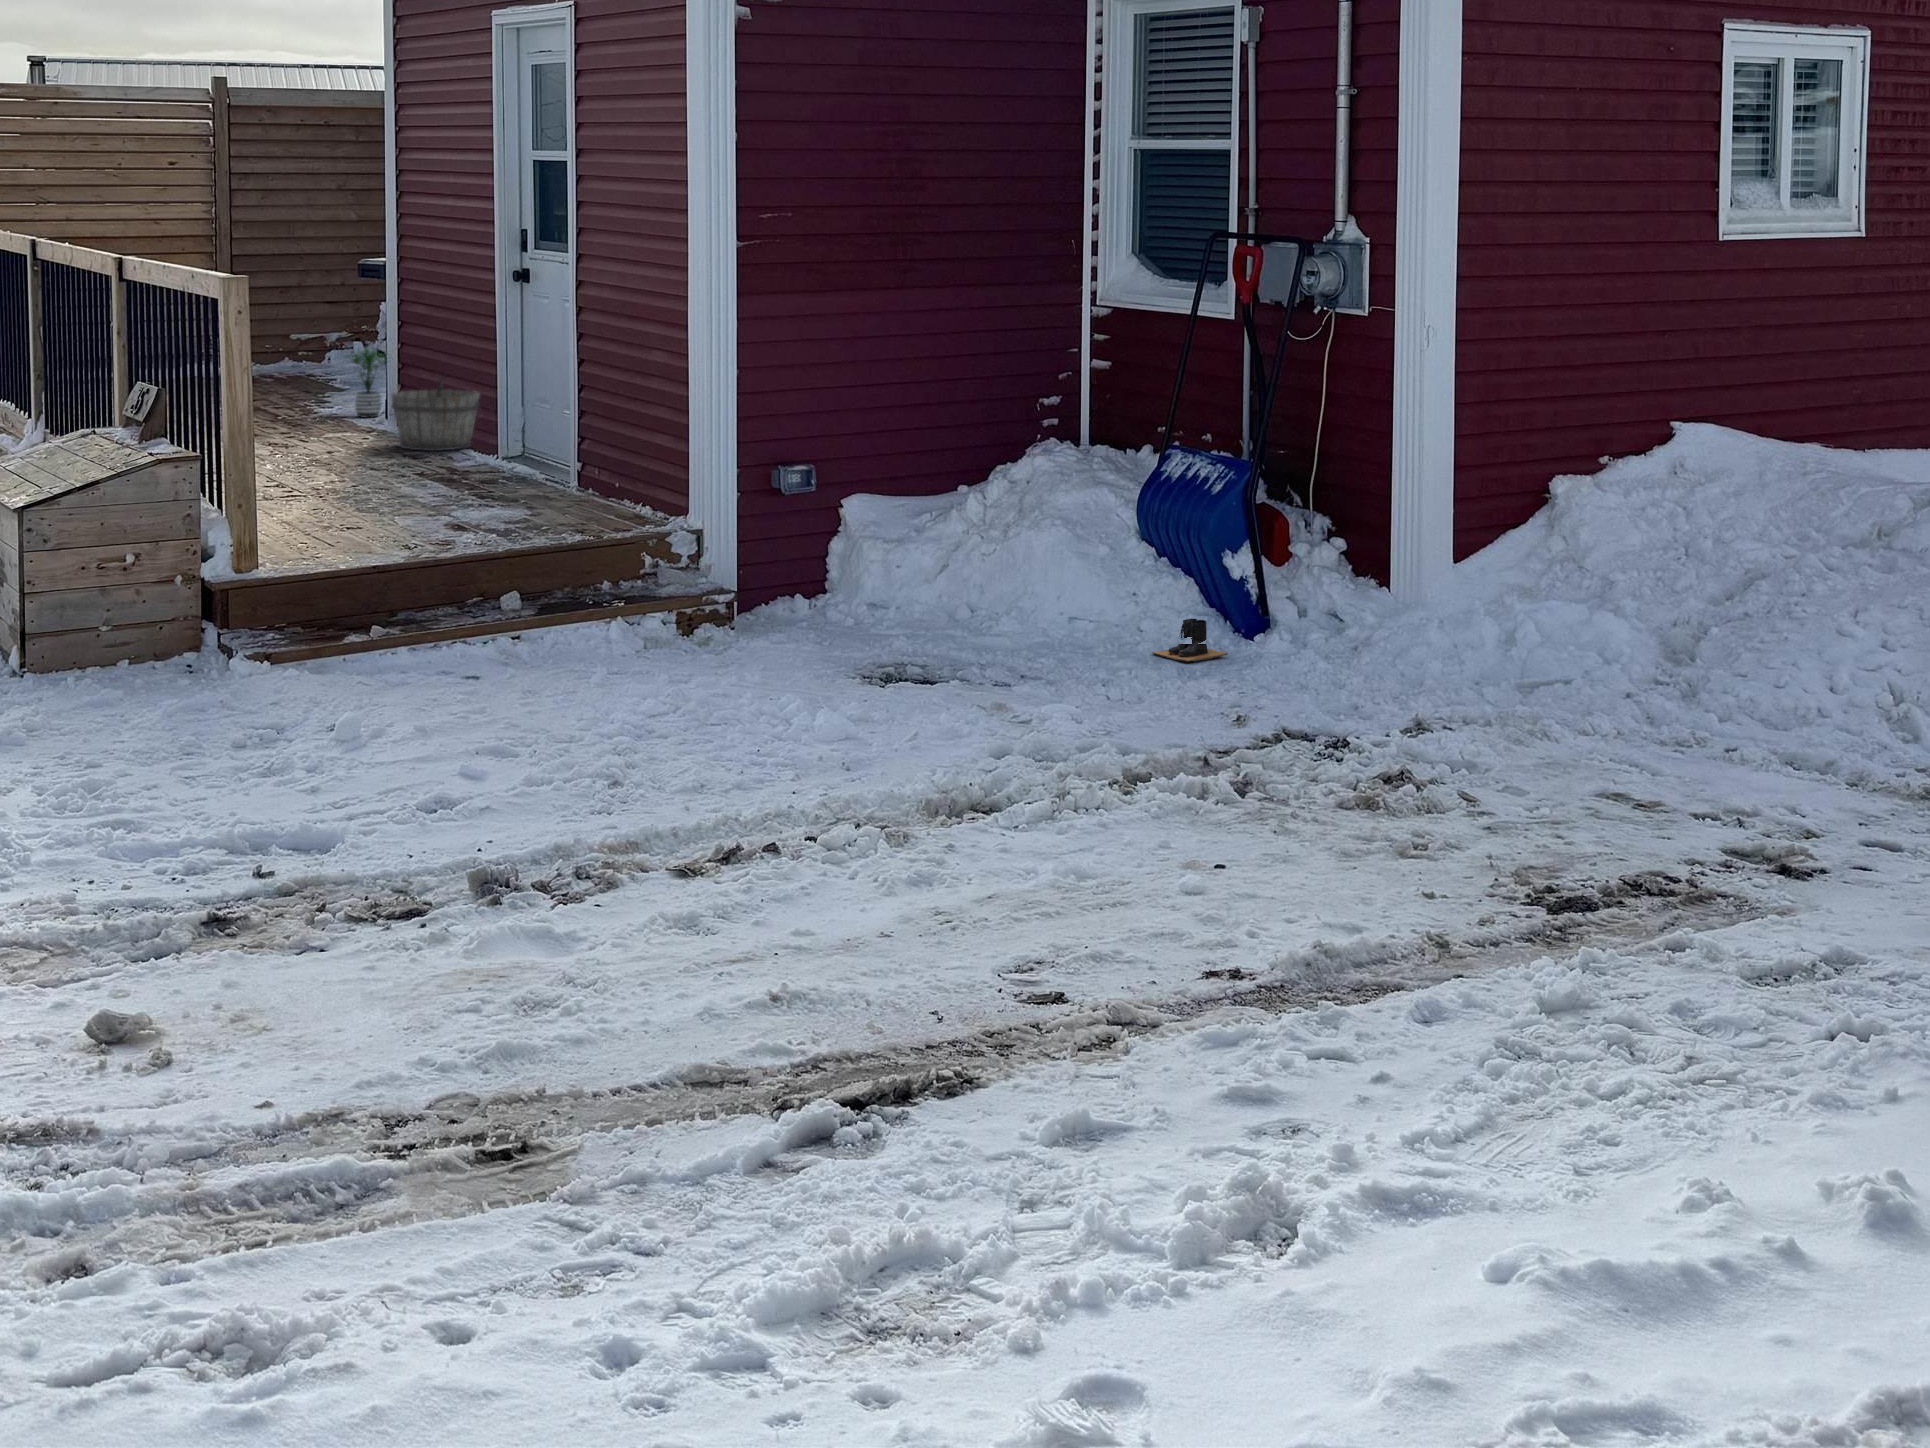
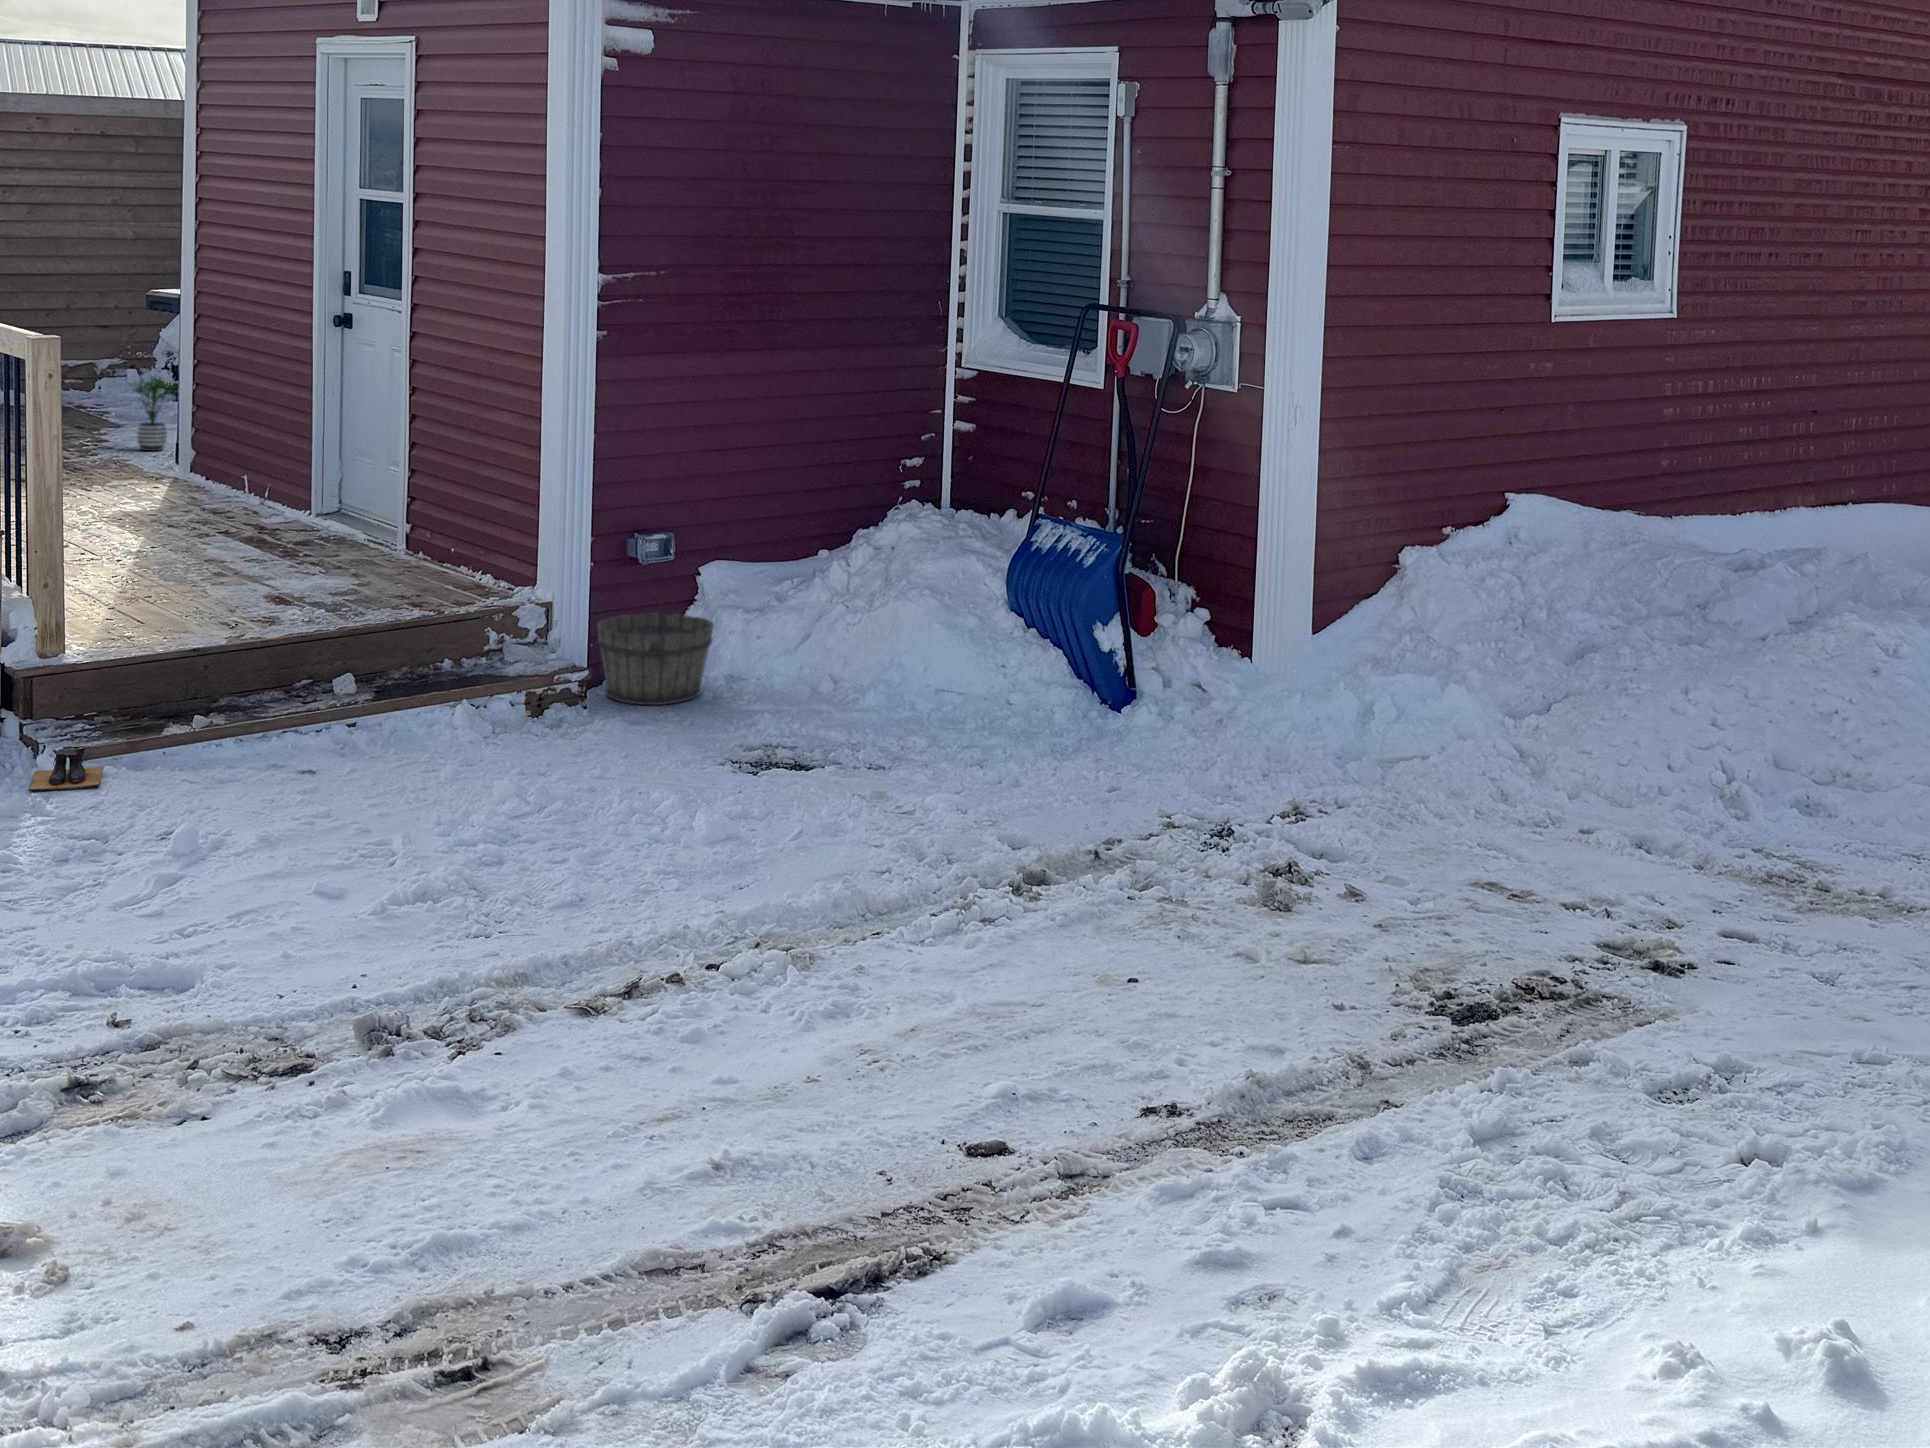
wooden bucket: present [390,379,480,451] -> present [597,597,714,705]
boots: present [1152,619,1228,662] -> present [29,749,104,791]

